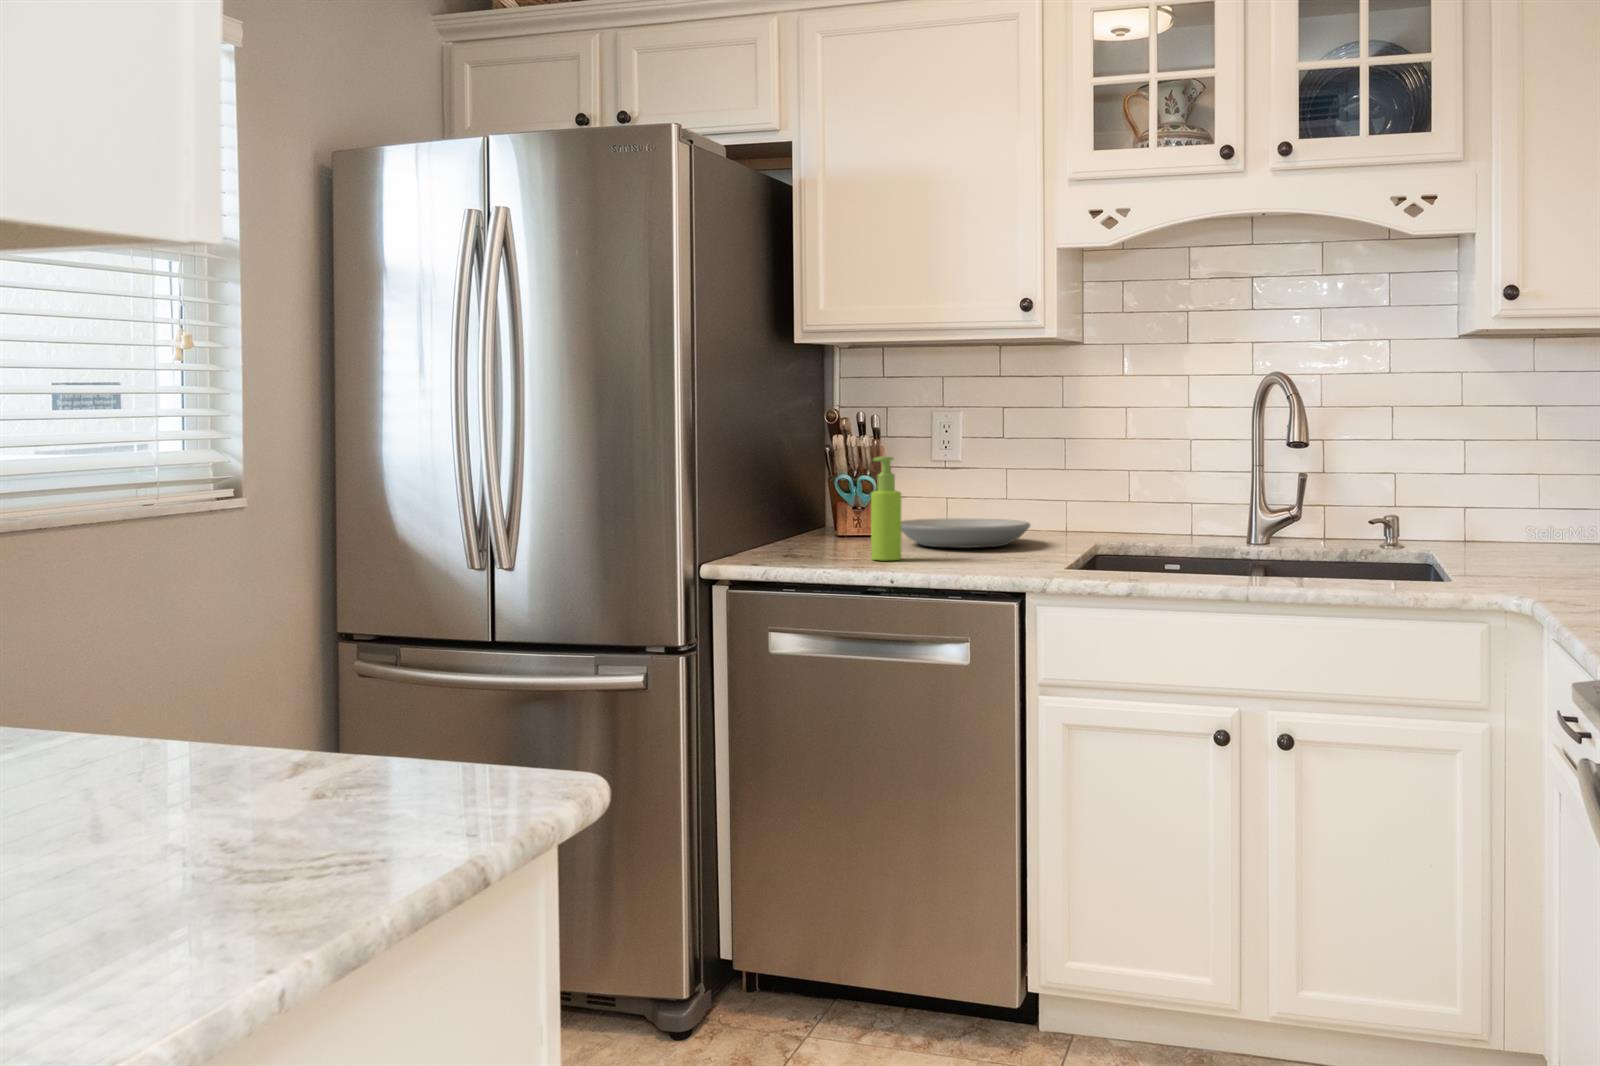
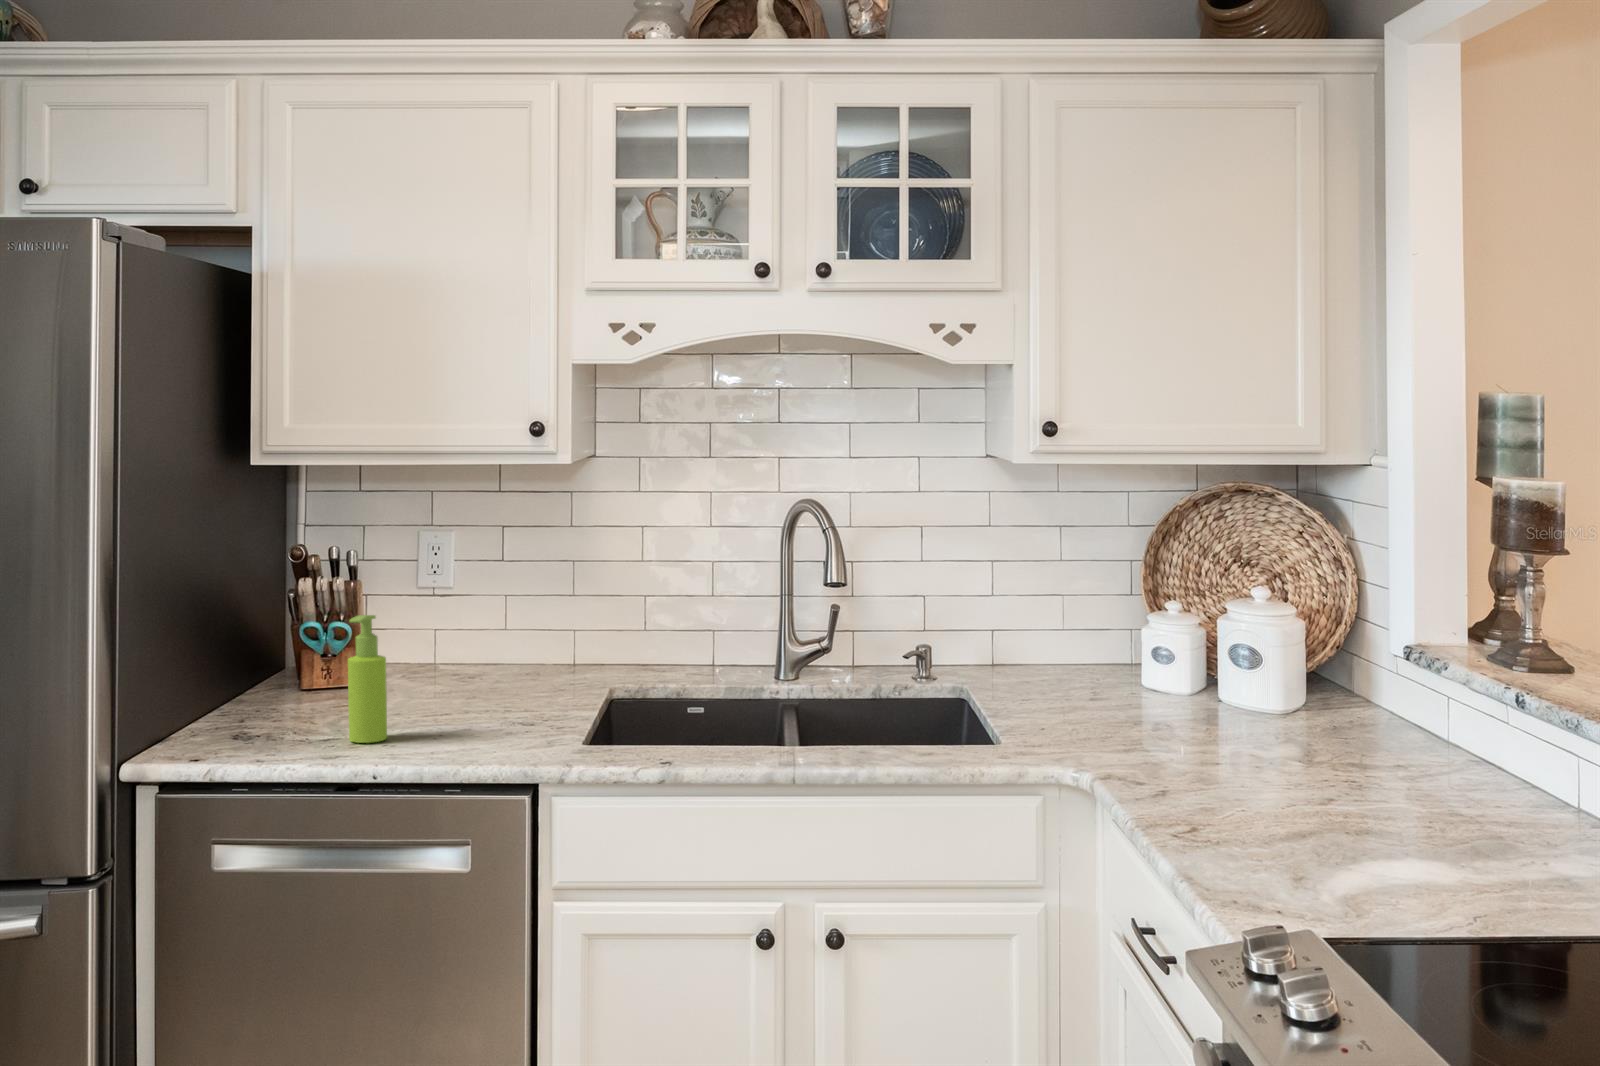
plate: present [901,518,1030,548] -> none [380,665,541,711]

